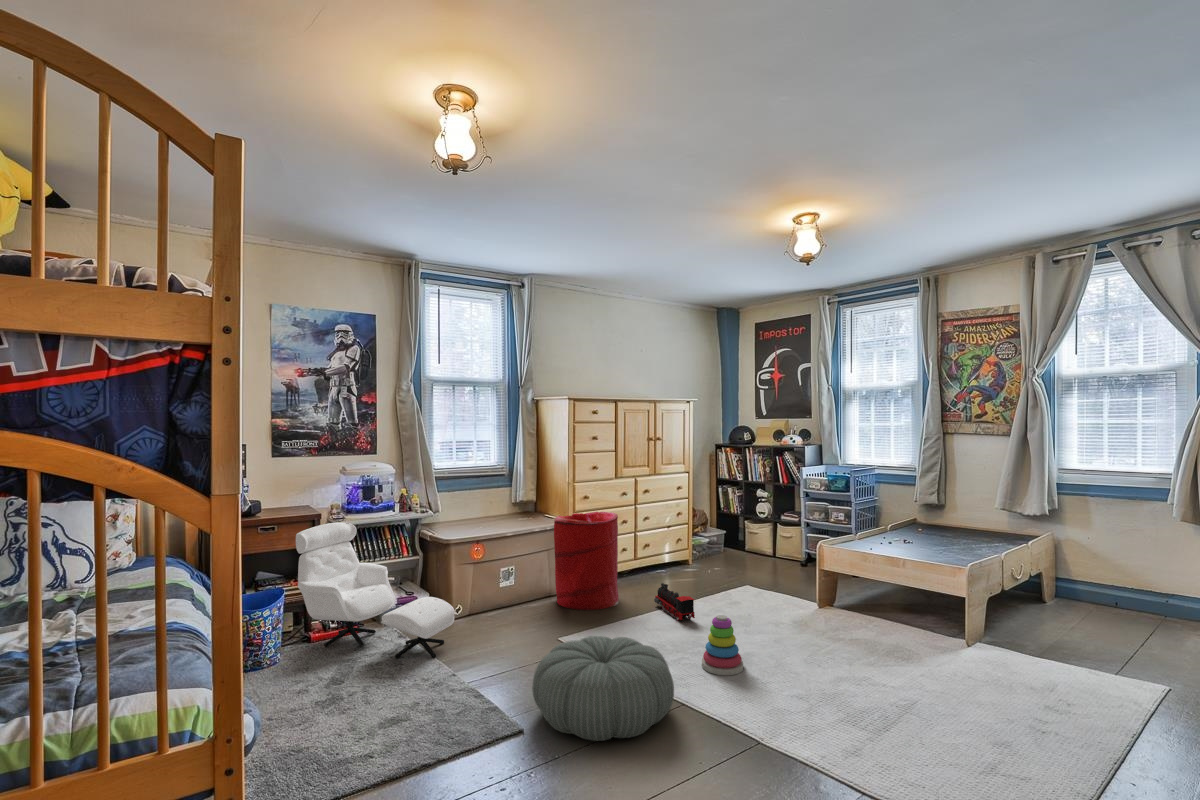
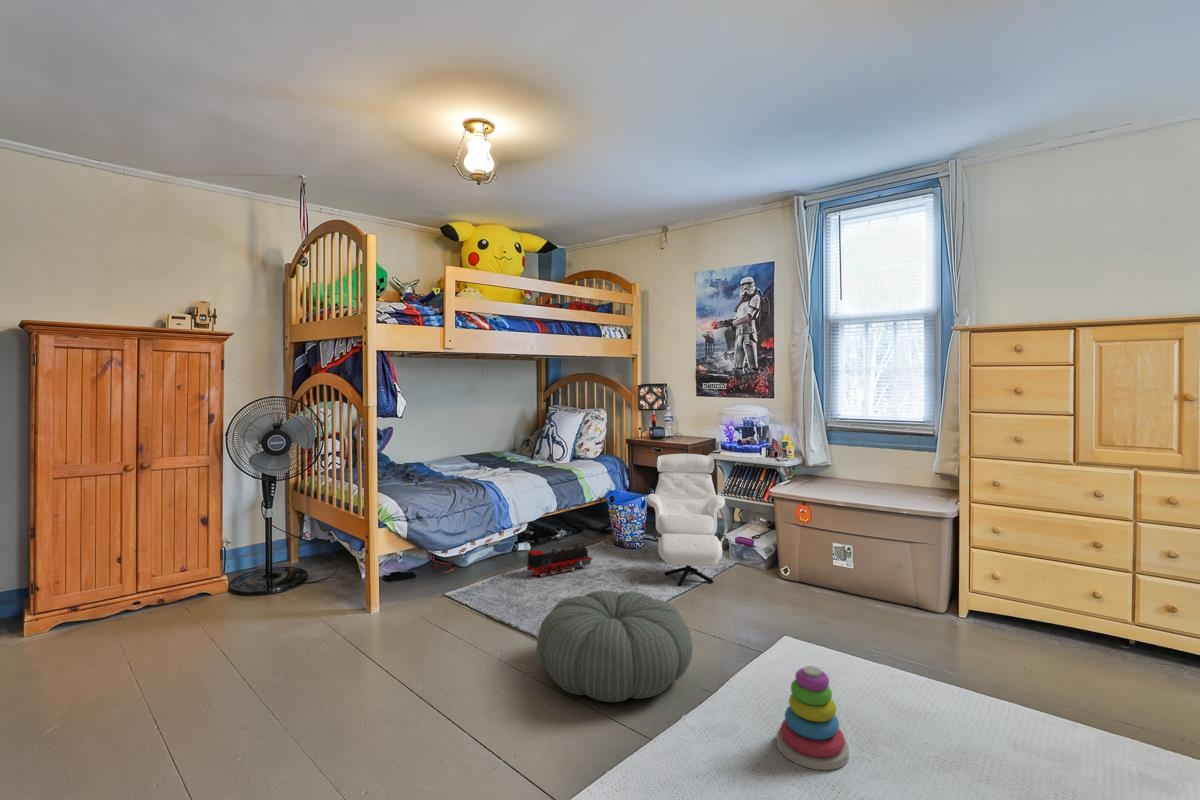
laundry hamper: present [554,512,619,610] -> none [886,496,997,648]
toy train: present [654,583,695,620] -> present [527,543,592,577]

